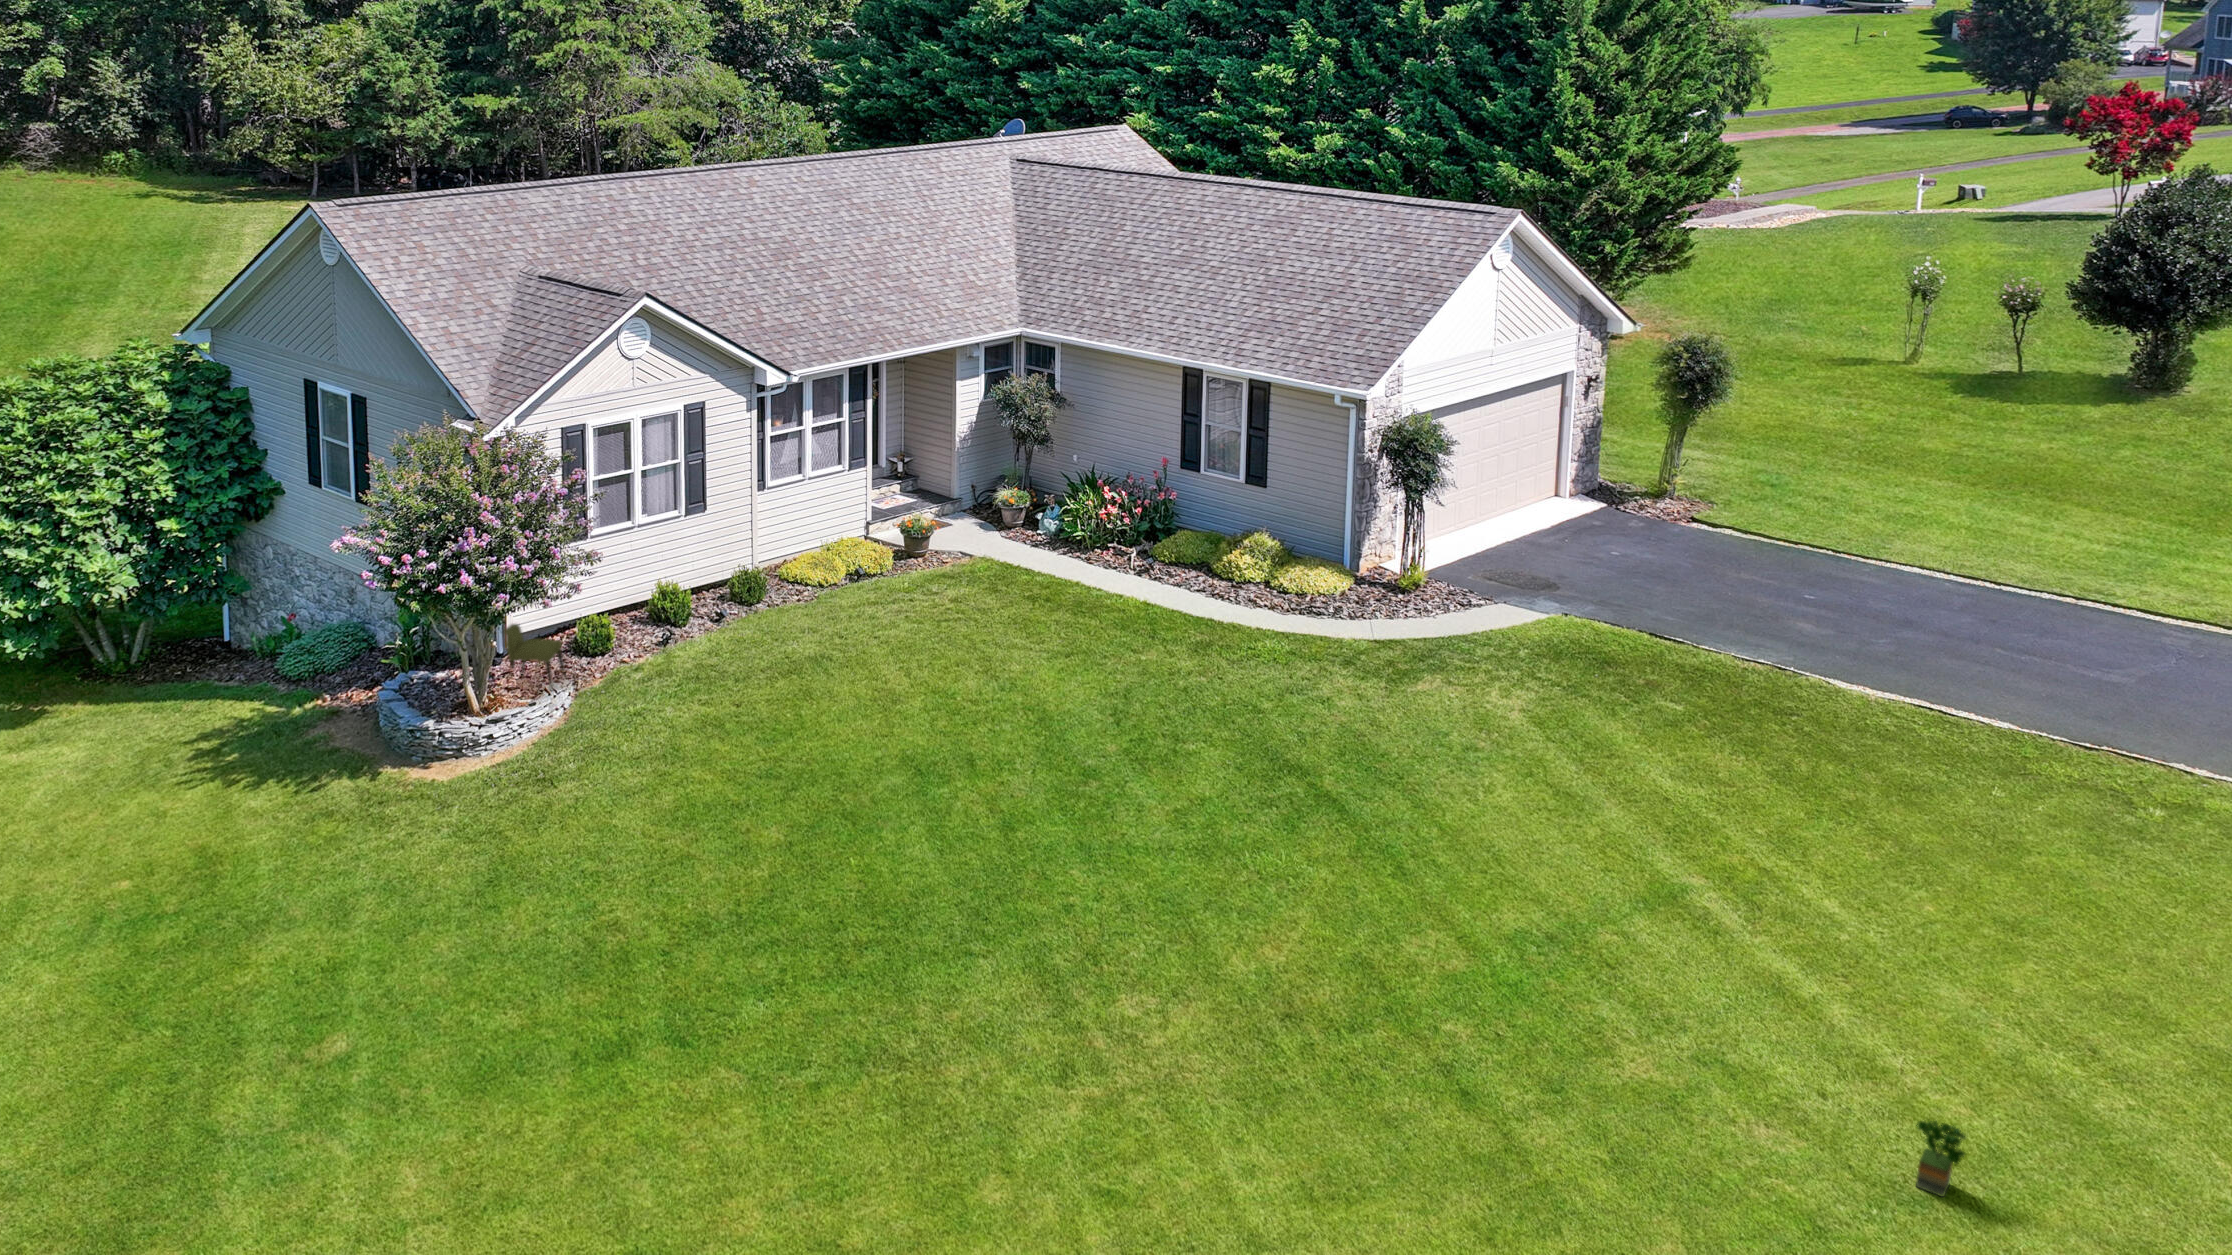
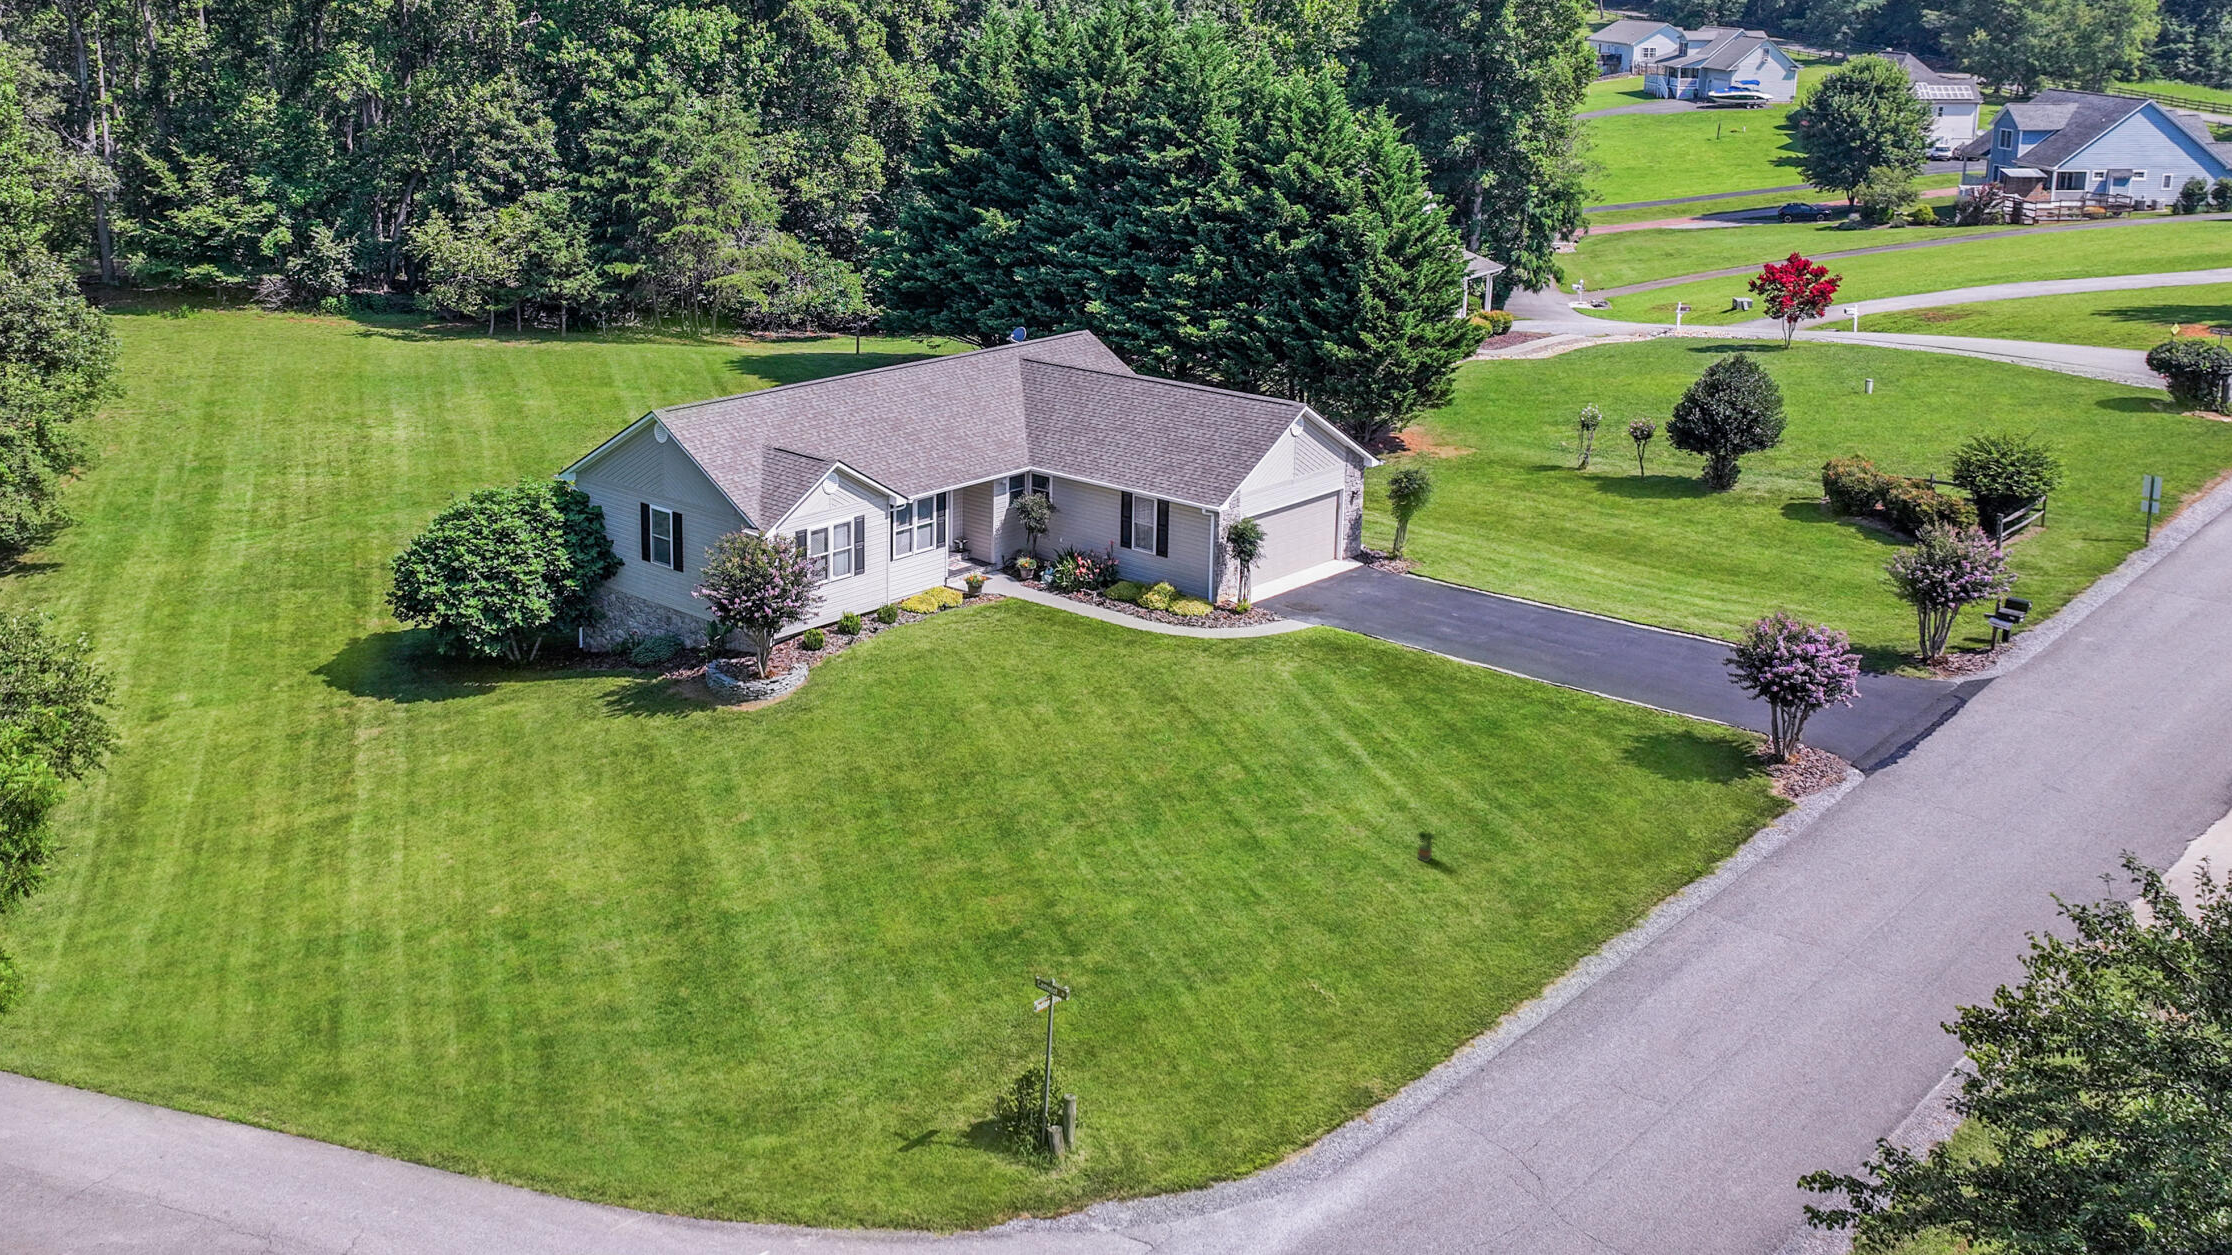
chair: present [504,624,565,690] -> none [760,623,793,671]

